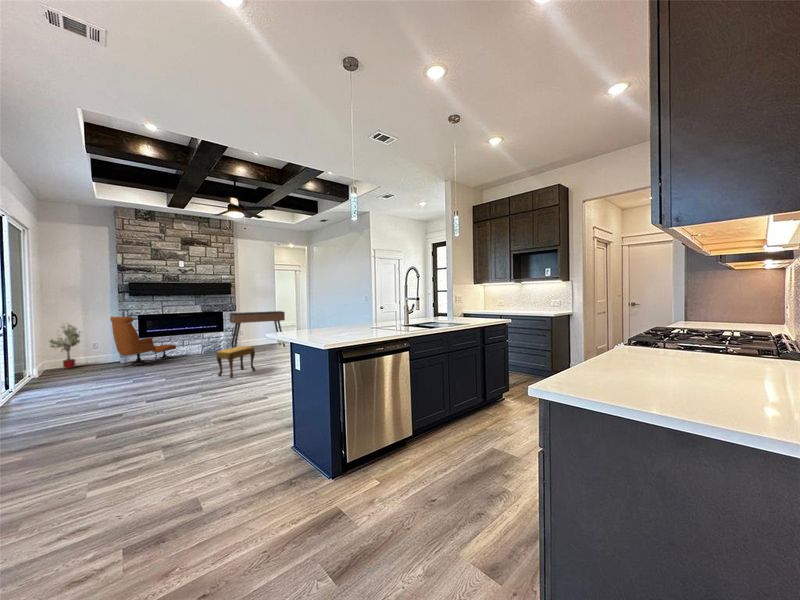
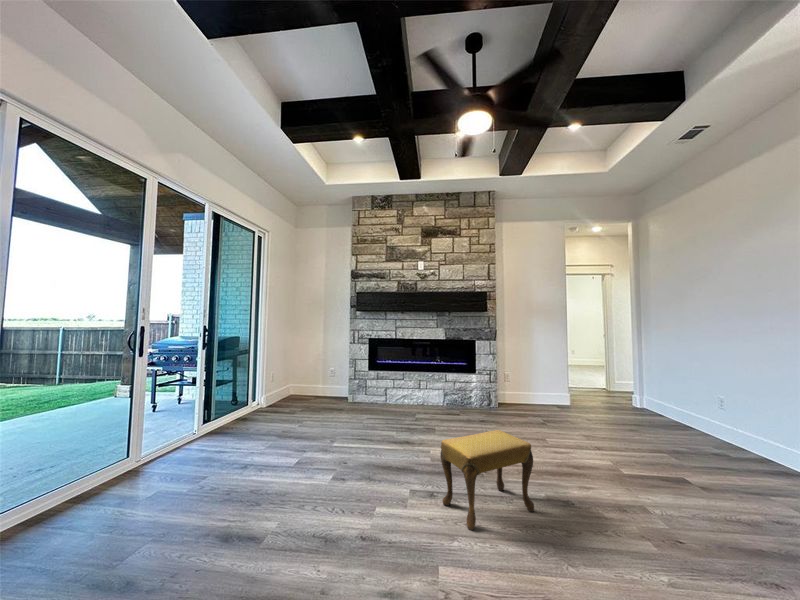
console table: present [230,311,285,348] -> none [485,343,587,422]
lounge chair: present [110,317,176,369] -> none [326,338,408,419]
potted tree: present [49,323,80,369] -> none [280,343,315,401]

